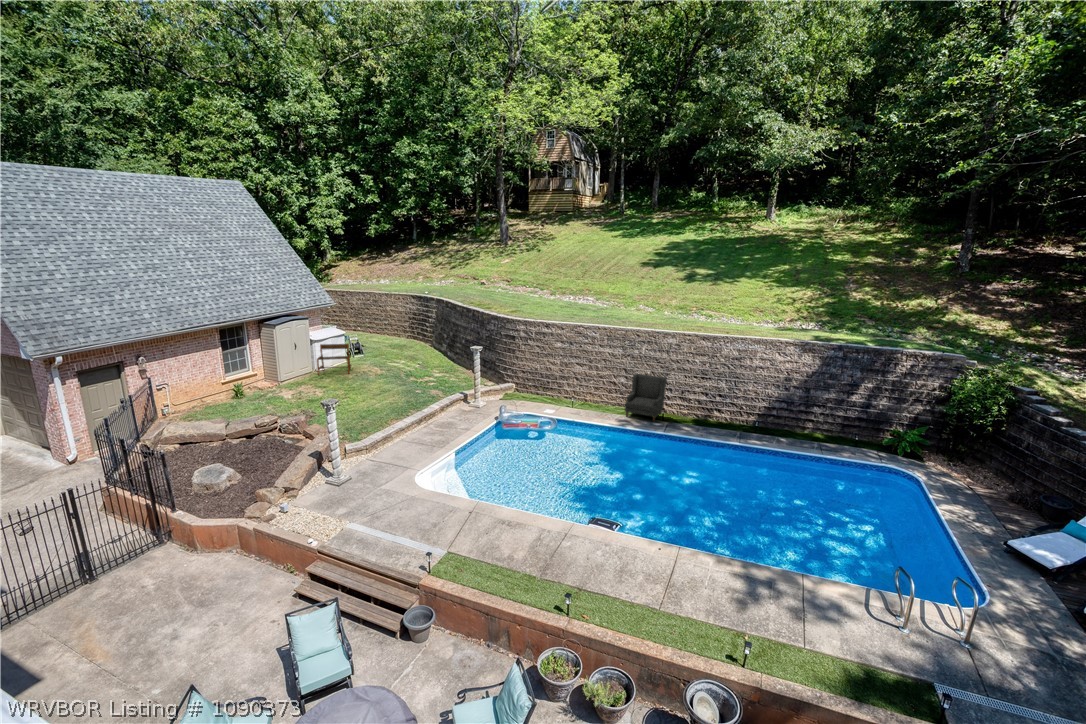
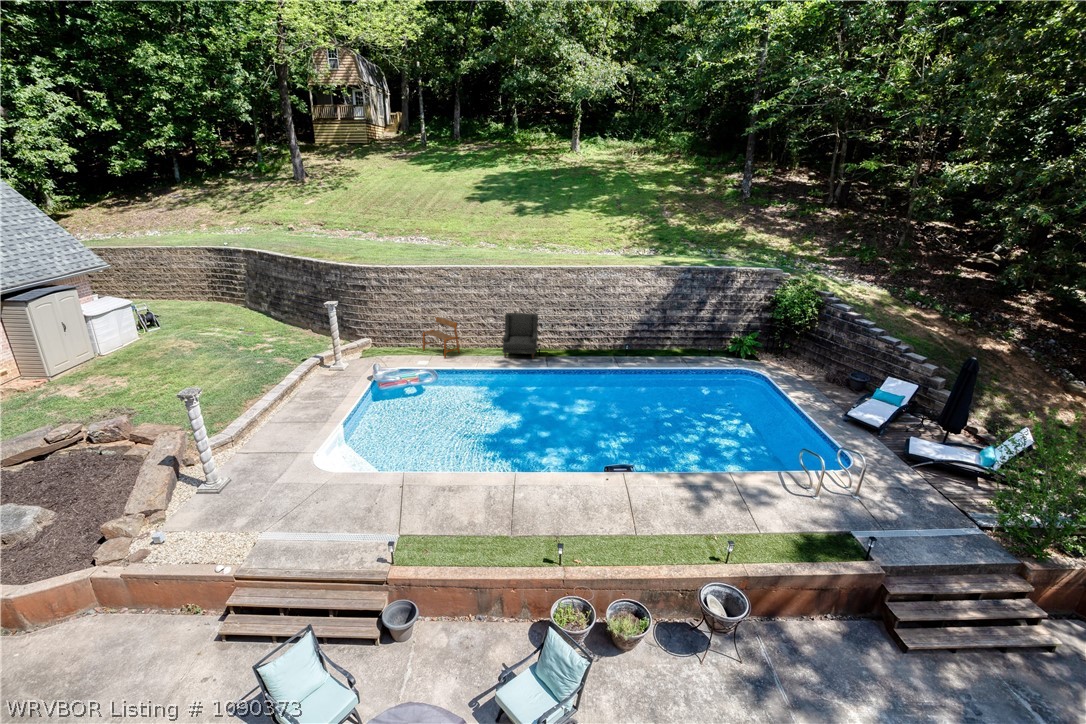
bench: present [317,344,351,375] -> present [423,317,460,358]

